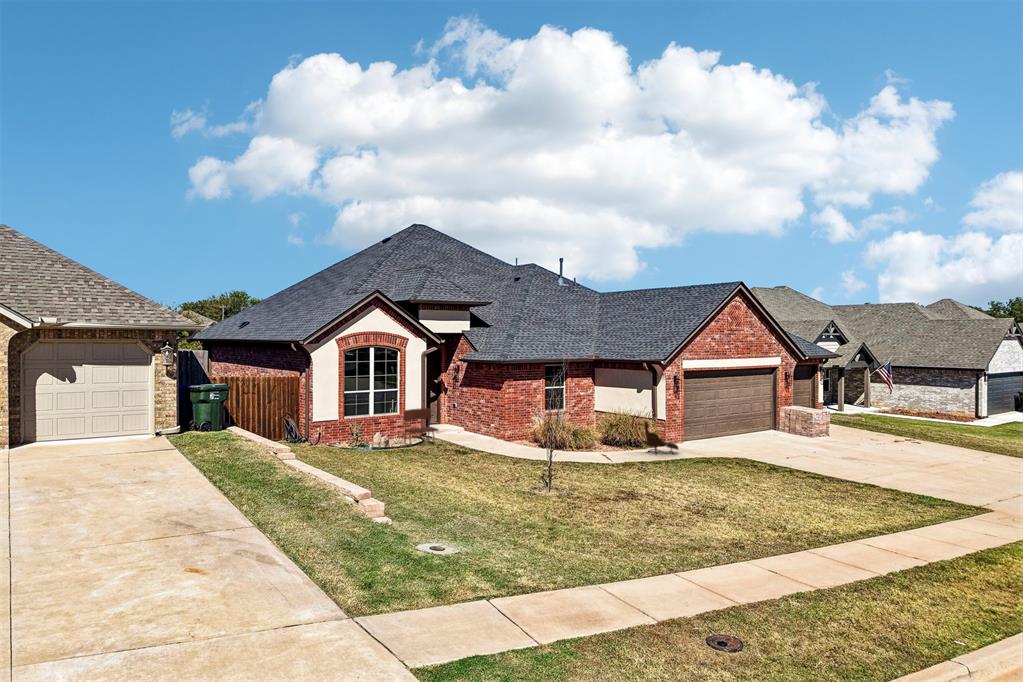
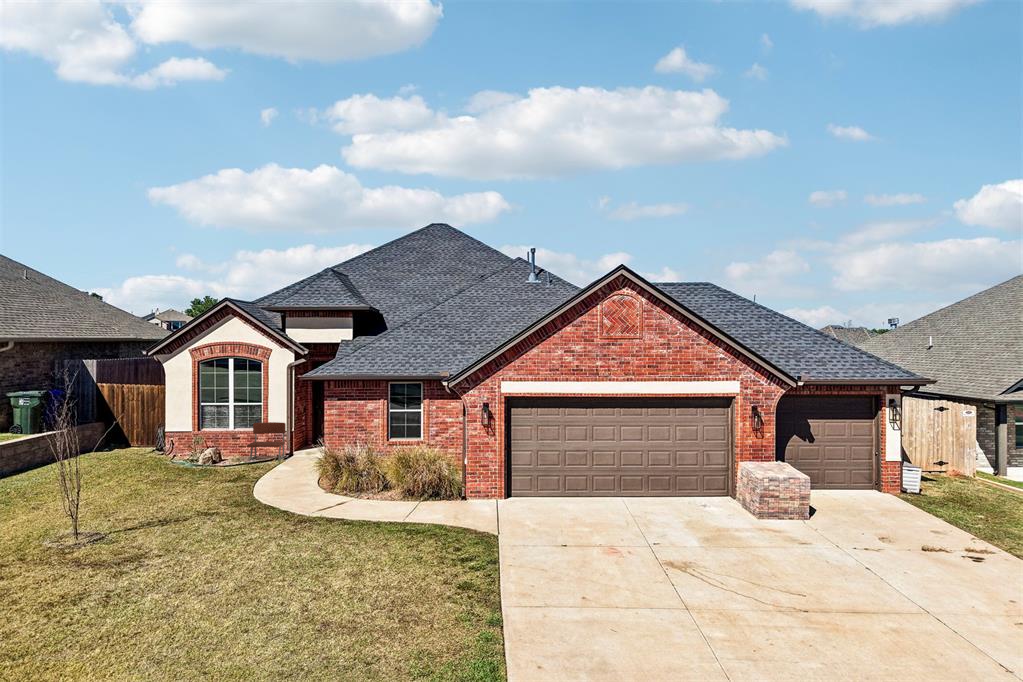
lounge chair: present [644,421,678,454] -> none [420,458,466,510]

